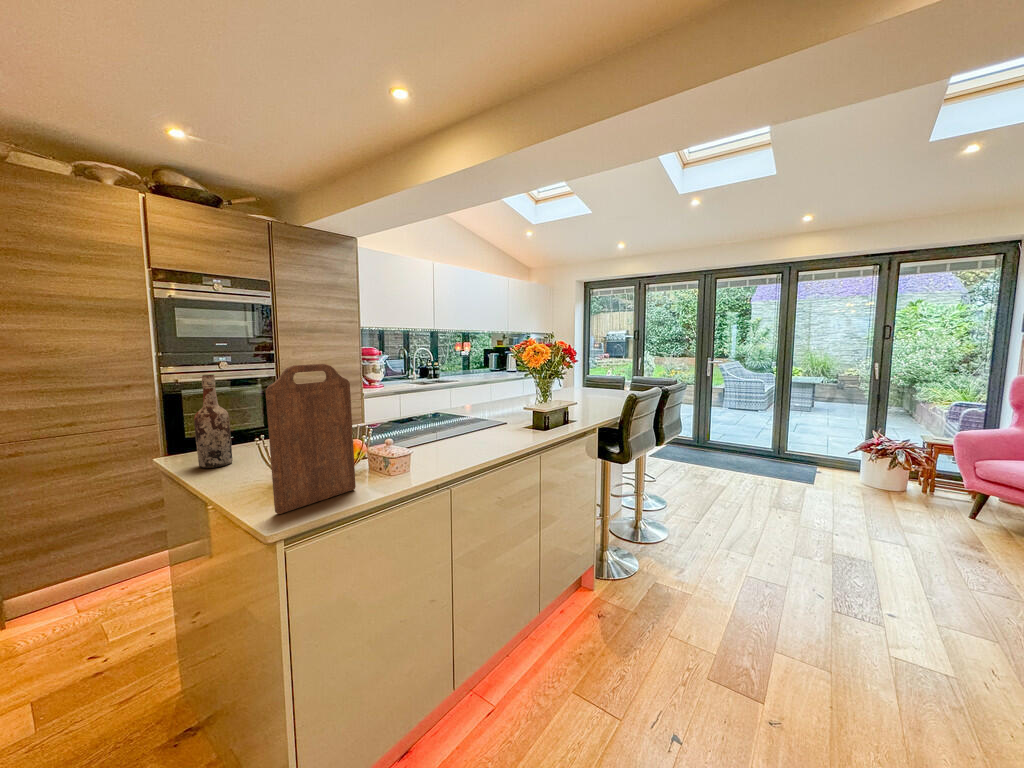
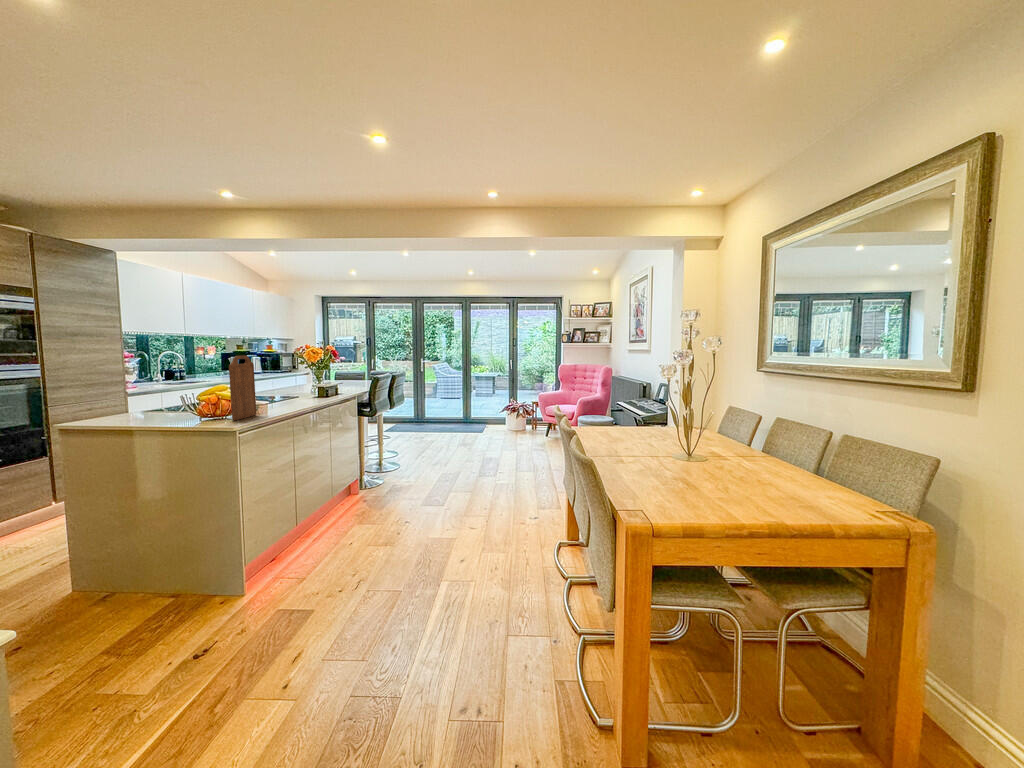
wine bottle: present [194,375,232,468] -> none [119,365,143,421]

